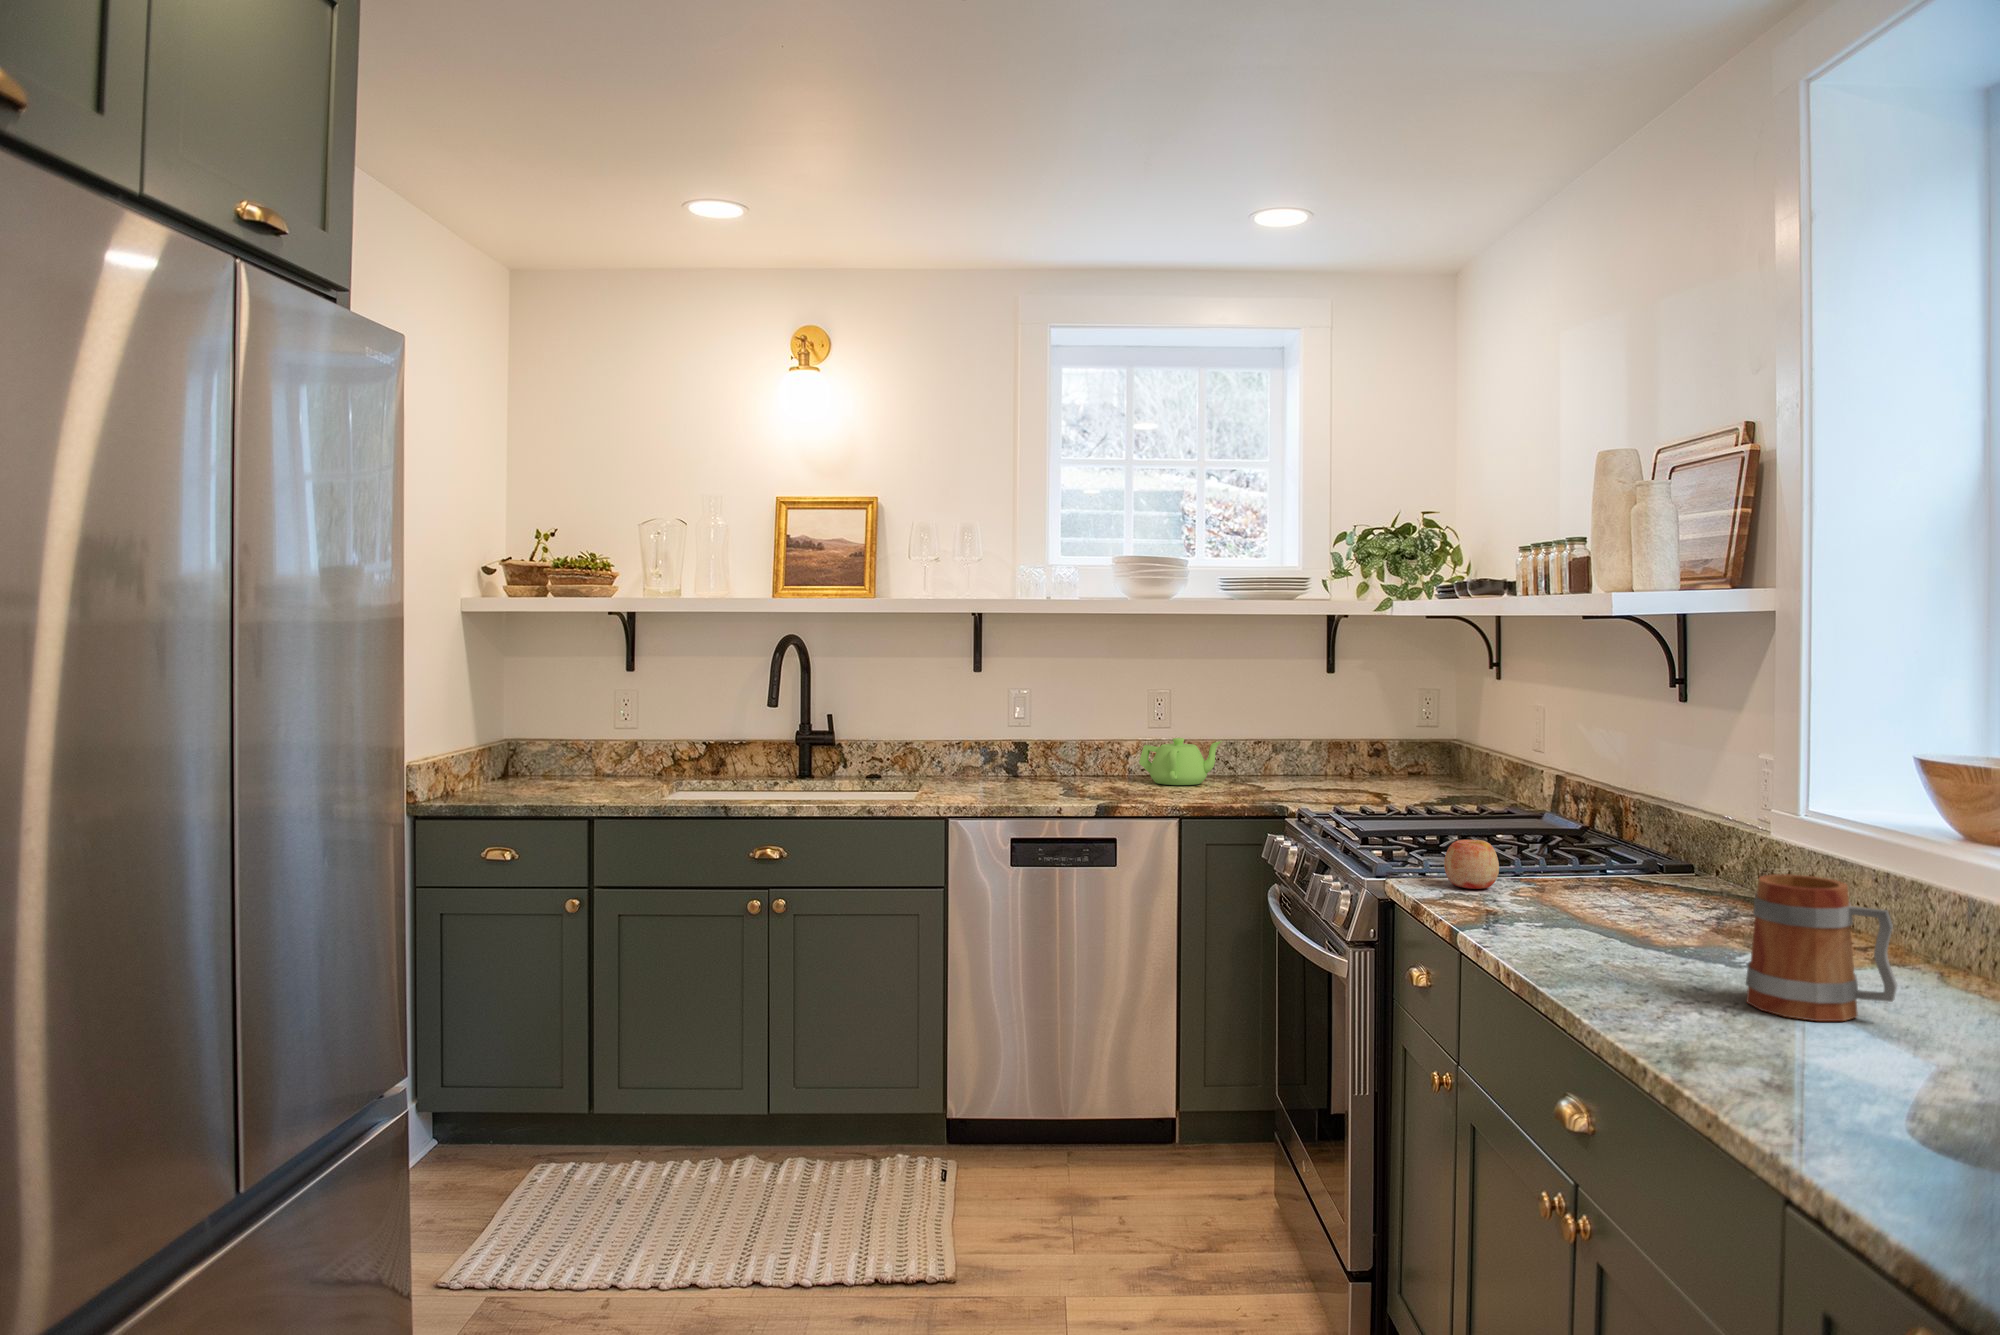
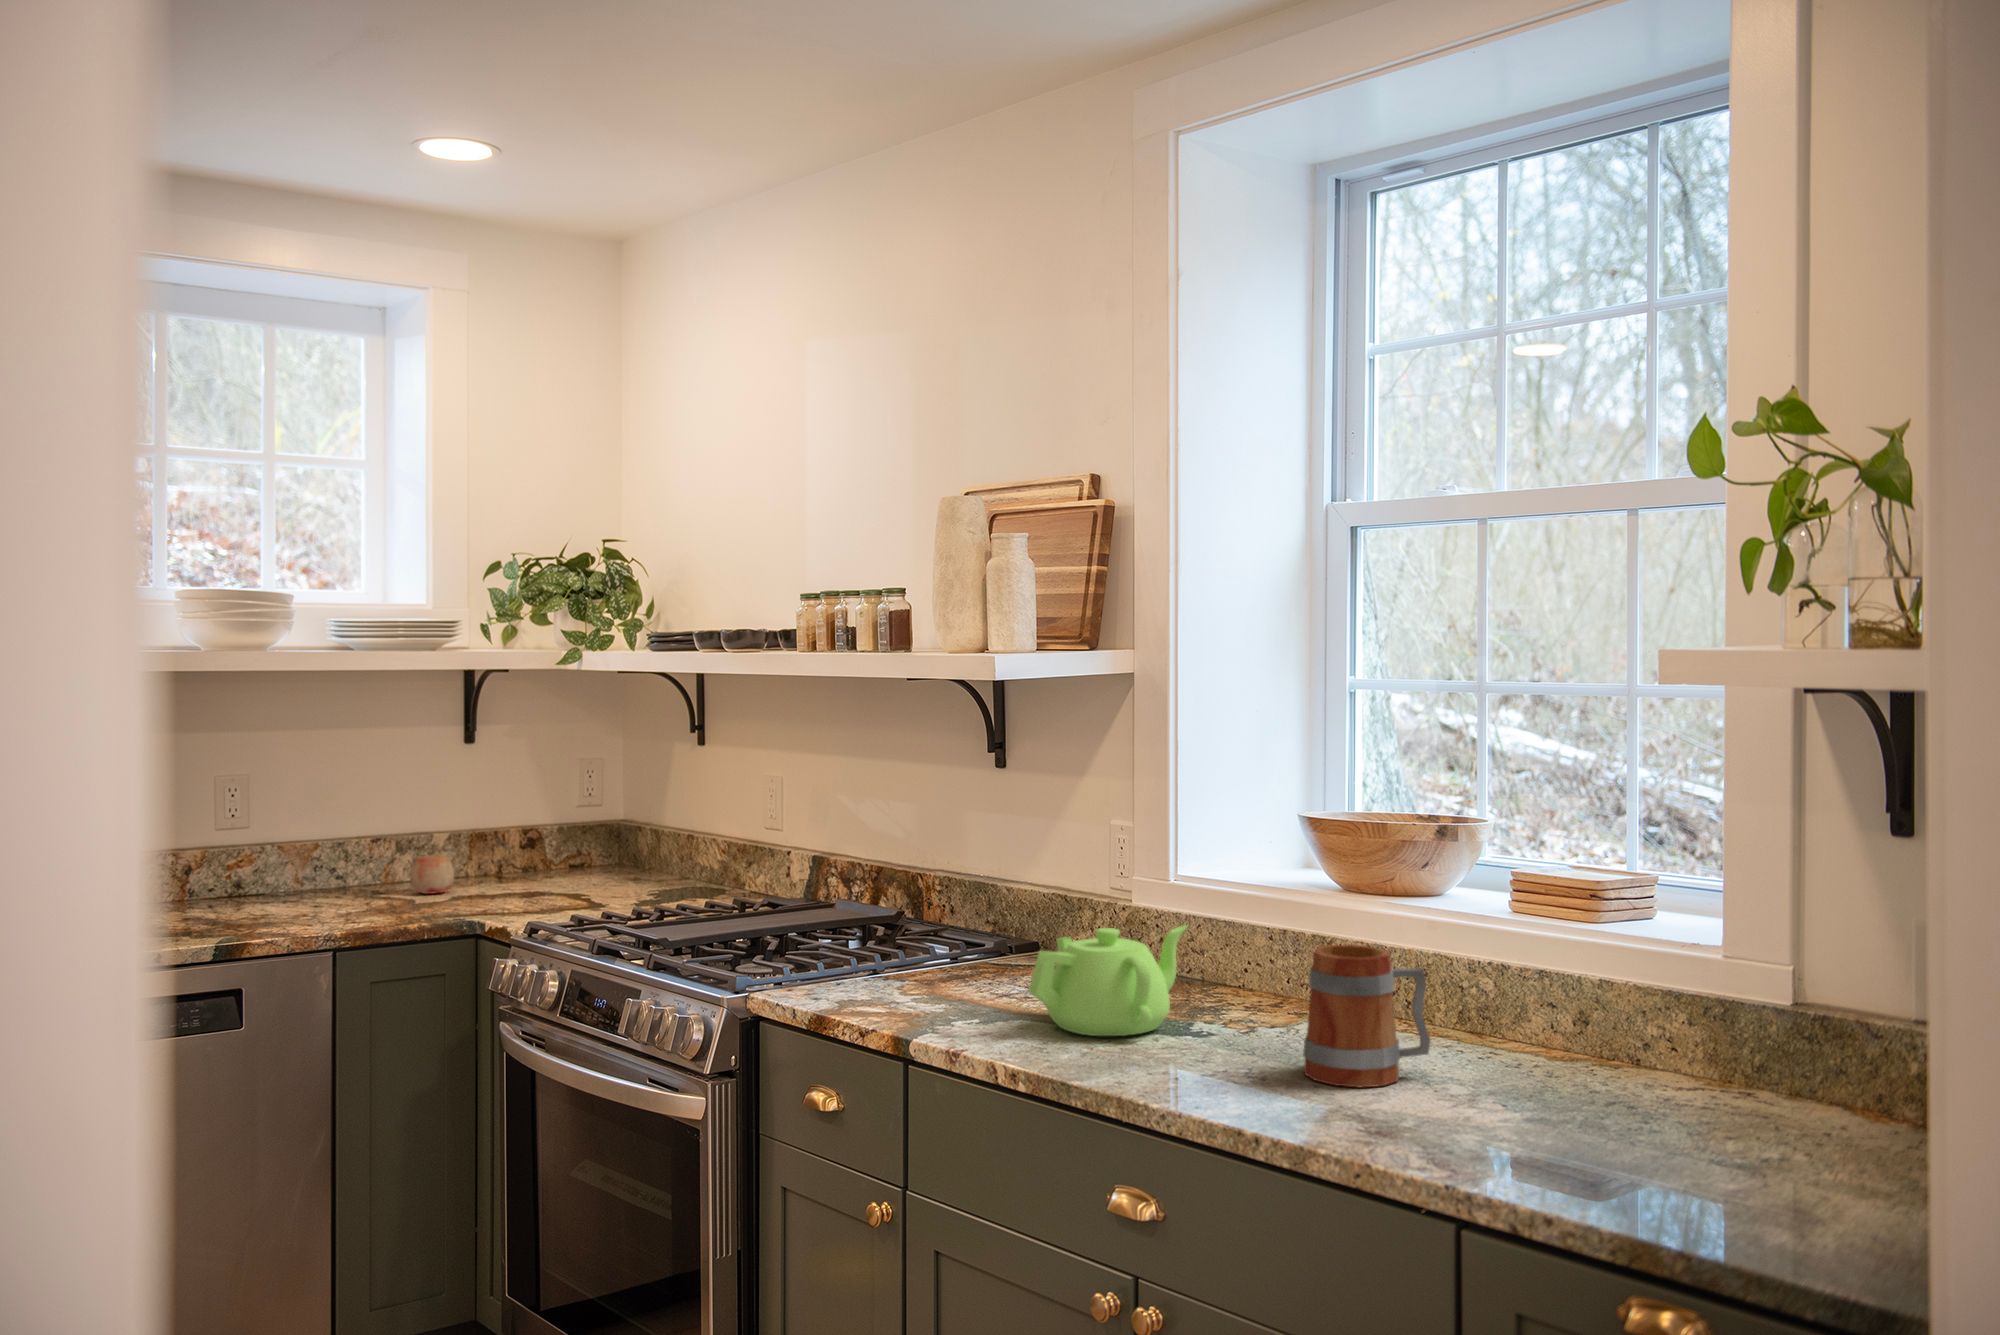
teapot: present [1139,738,1222,785] -> present [1029,925,1188,1036]
apple: present [1444,840,1499,889] -> present [410,855,454,894]

